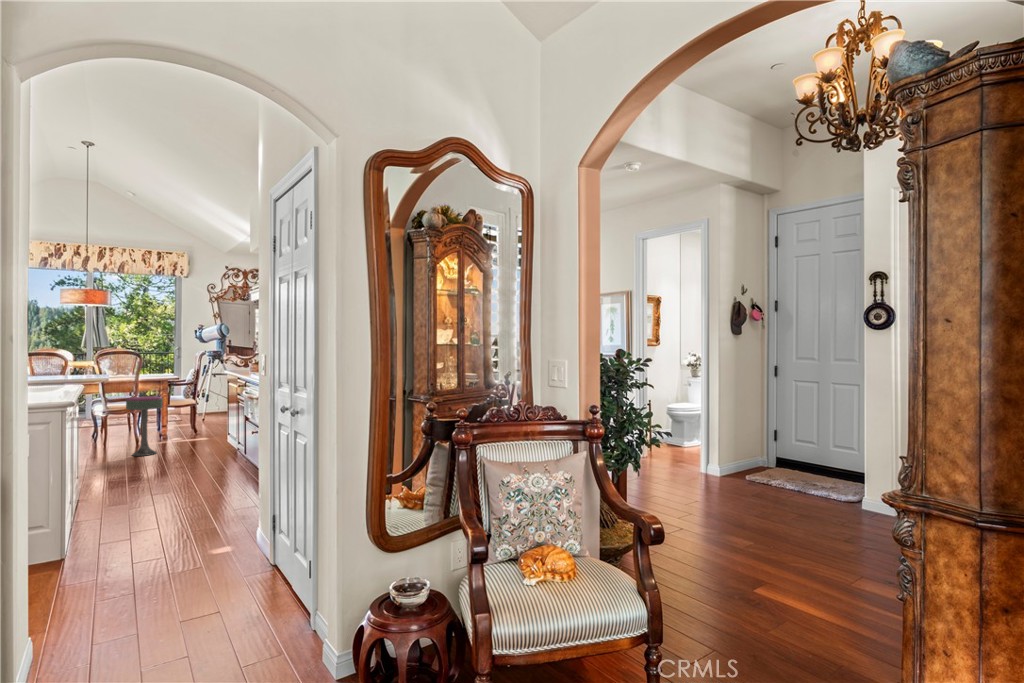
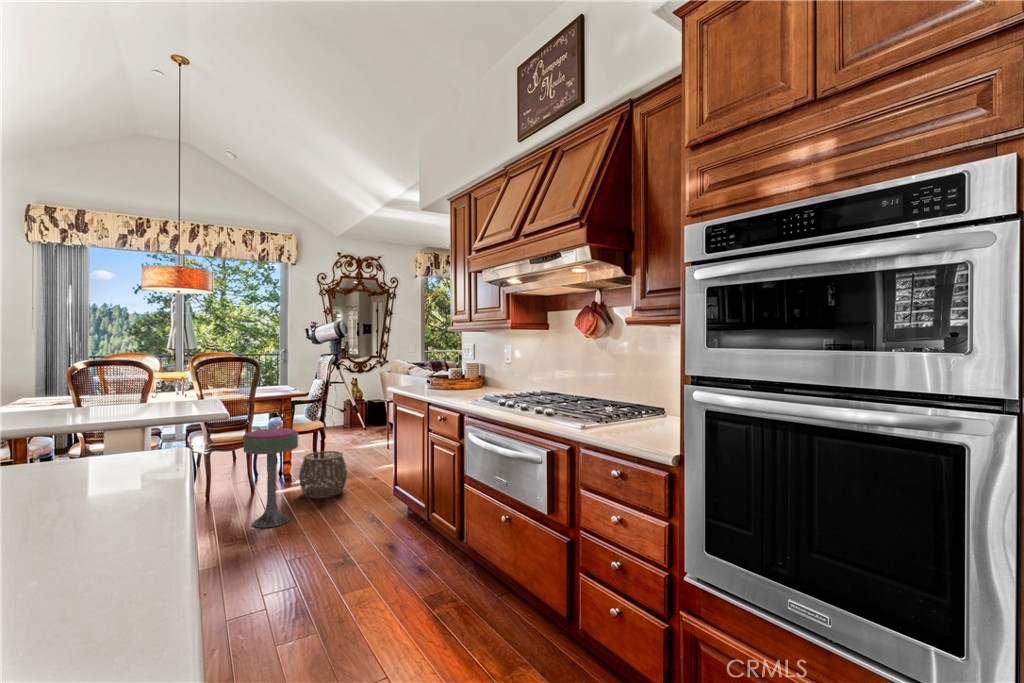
woven basket: none [168,416,203,445] -> present [299,451,347,498]

